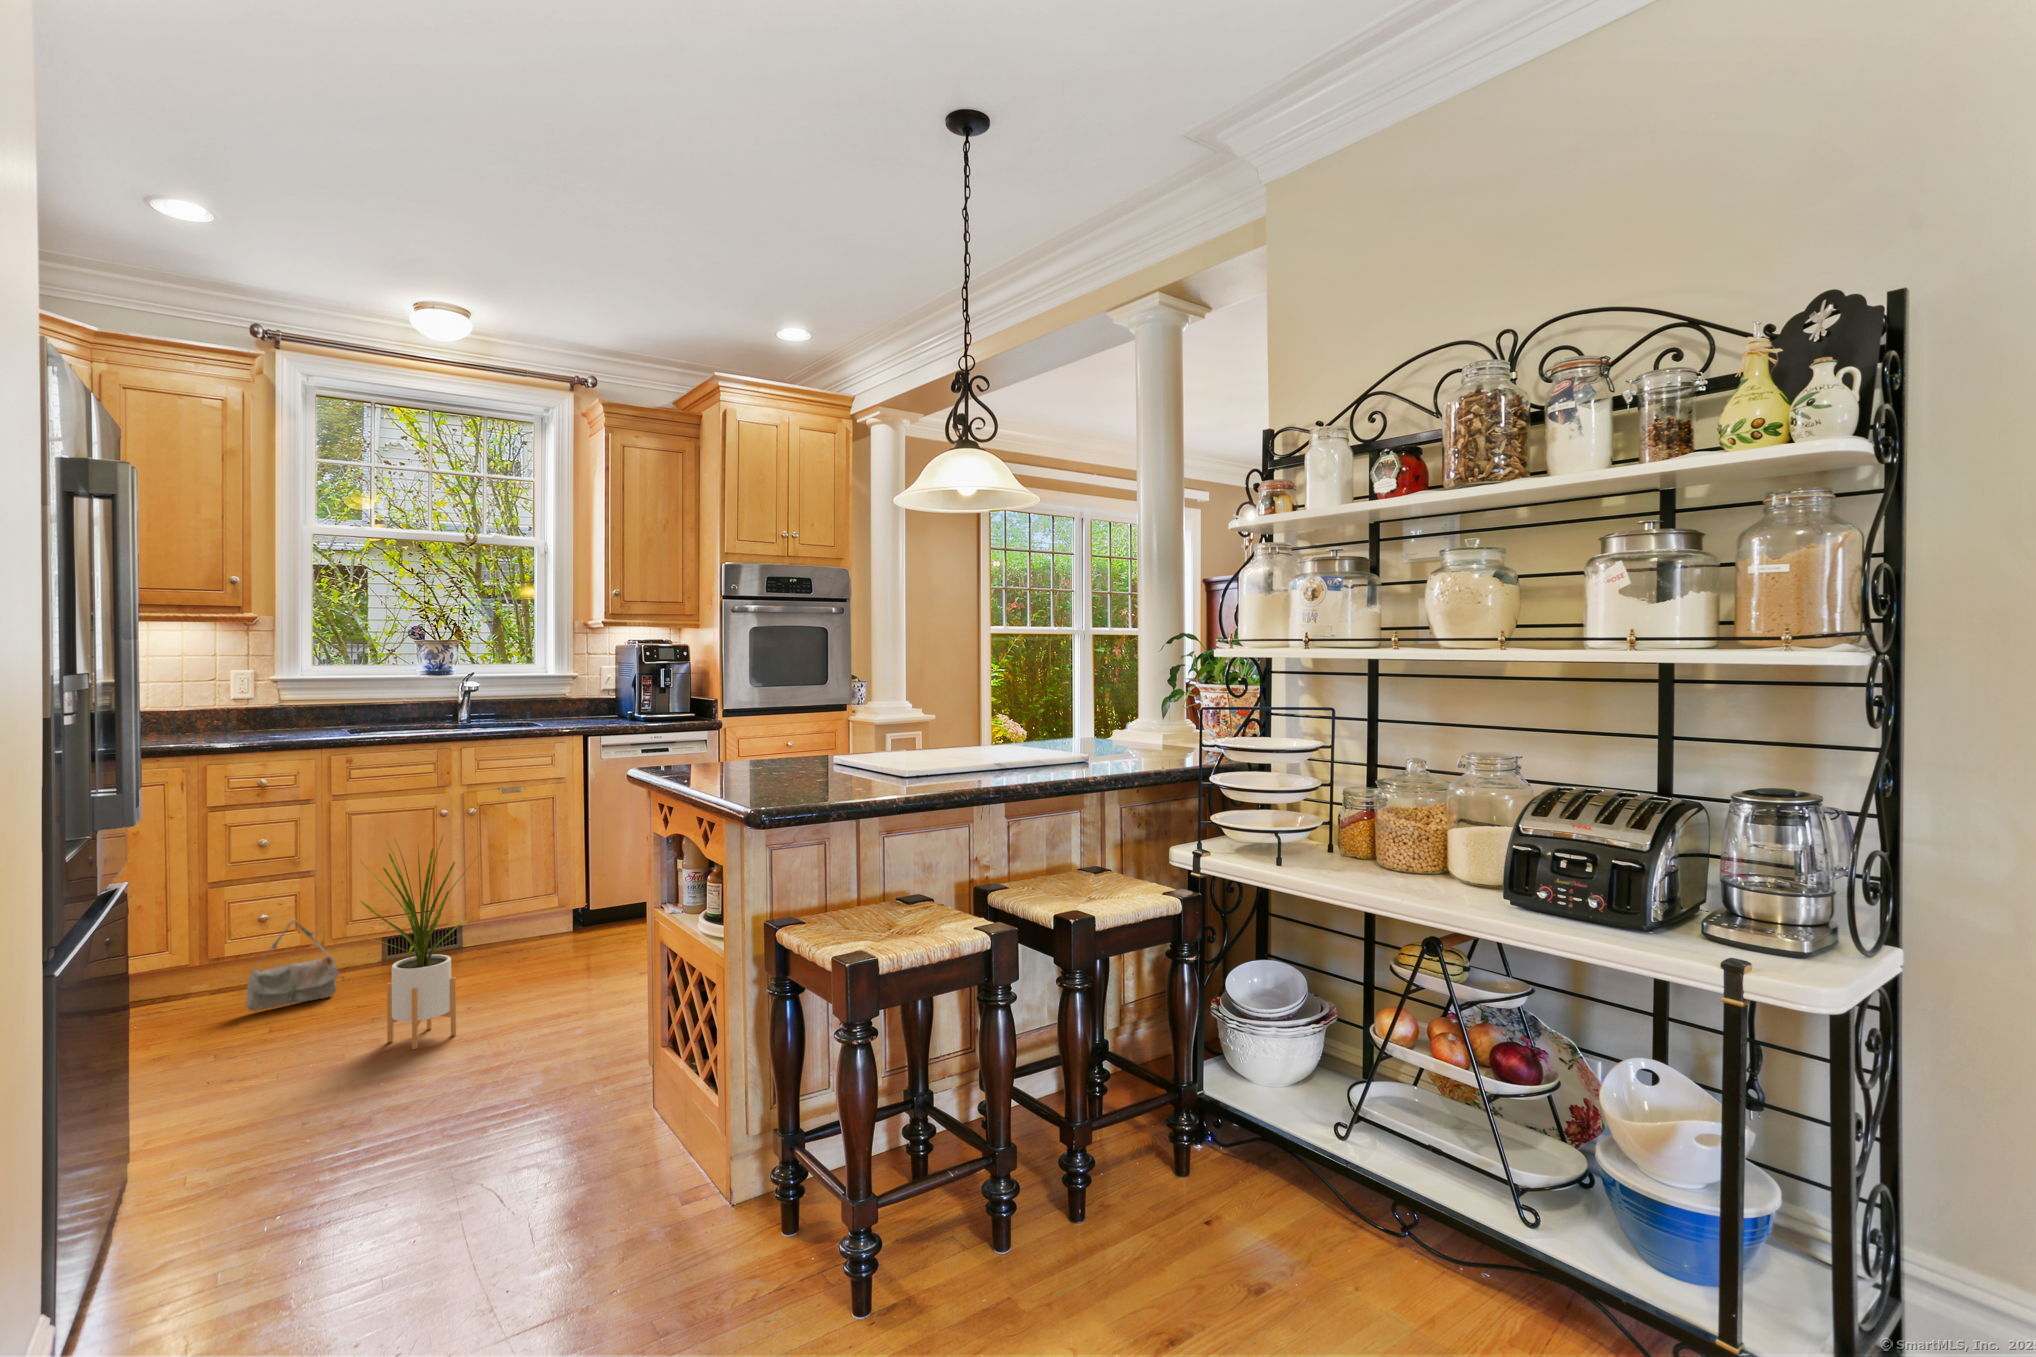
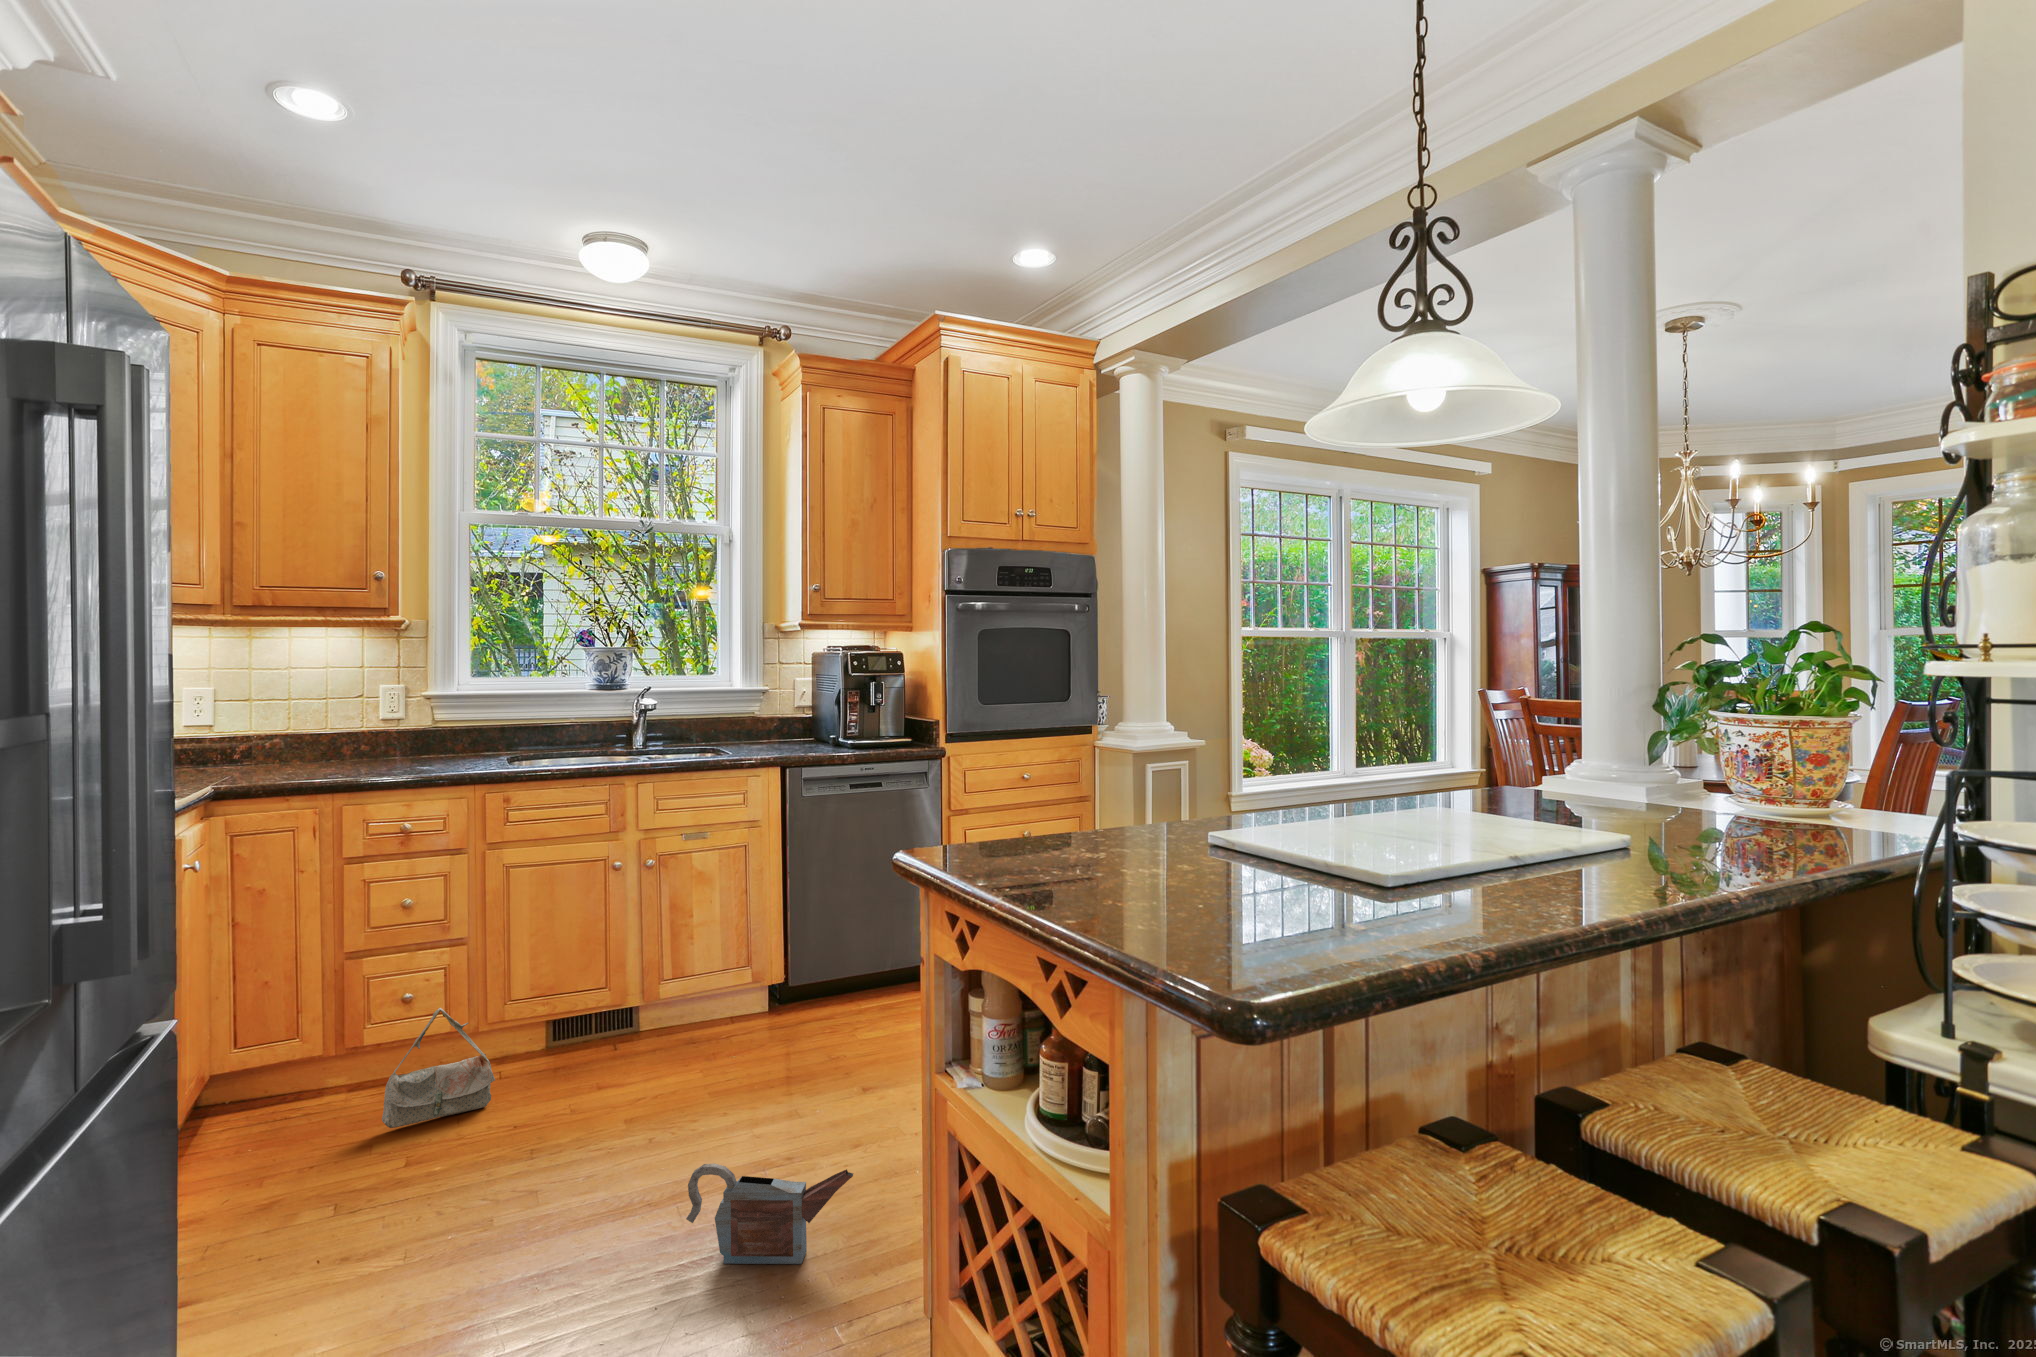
house plant: present [361,836,477,1049] -> none [513,913,673,1216]
watering can: none [491,998,614,1066] -> present [686,1163,853,1264]

